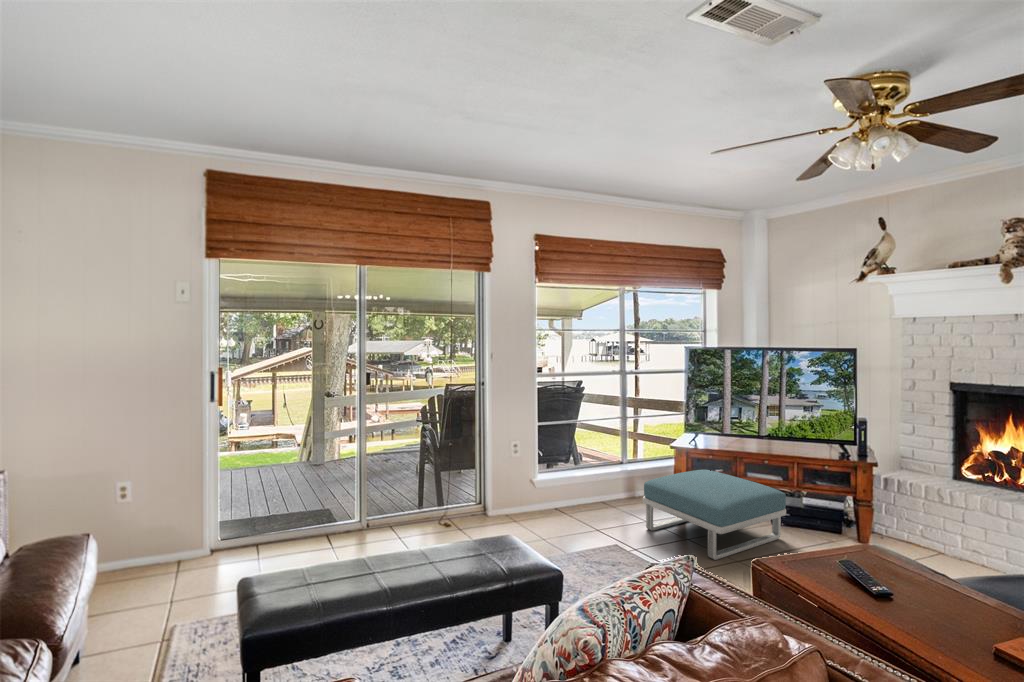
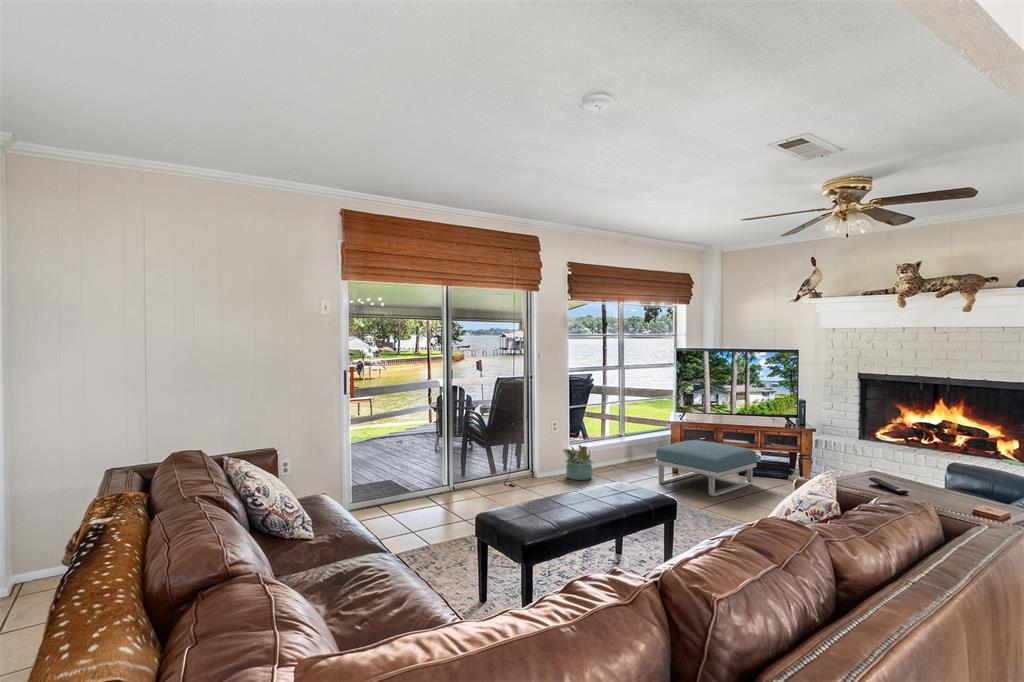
decorative plant: none [524,471,564,519] -> present [563,445,593,480]

